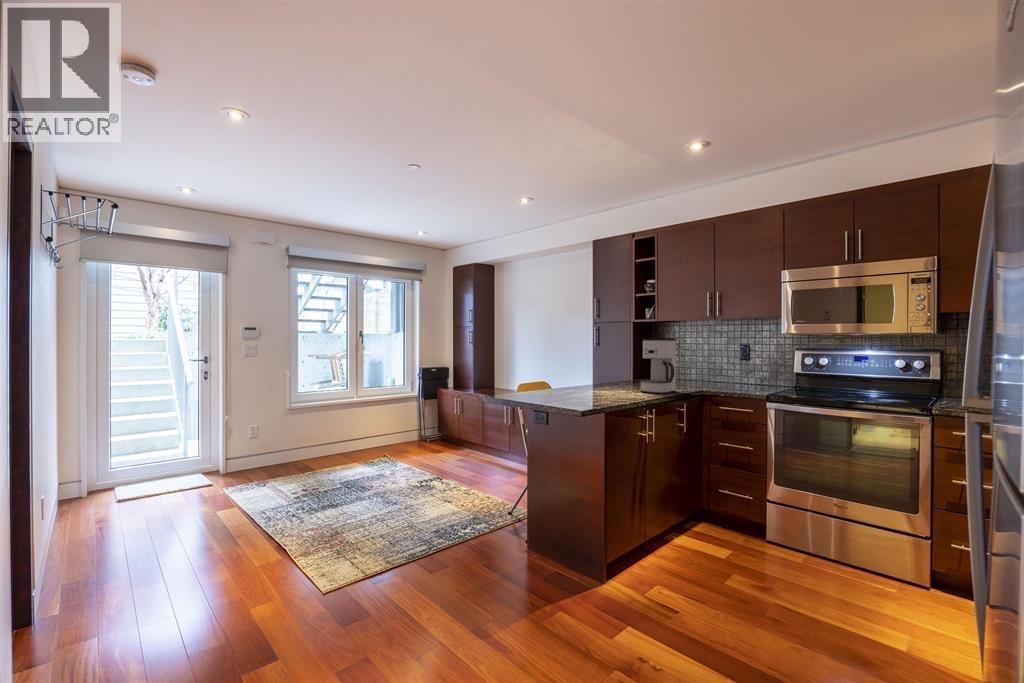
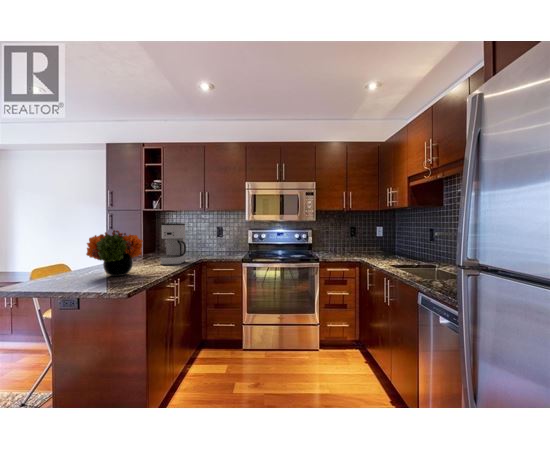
flower arrangement: none [554,345,613,397] -> present [86,230,143,276]

